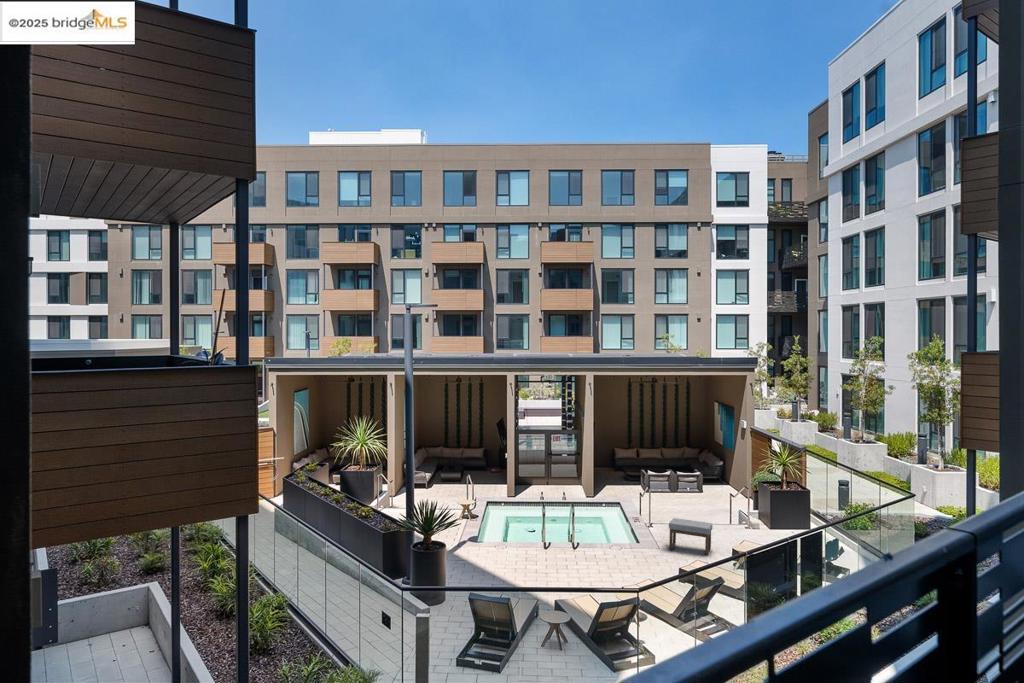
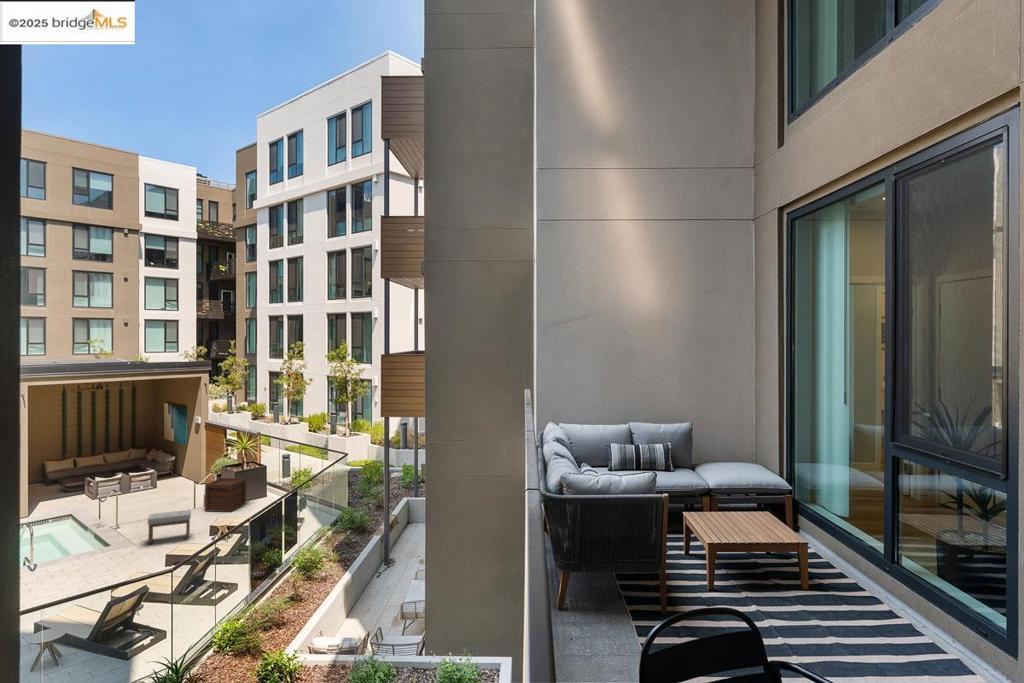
wooden crate: none [735,495,784,537] -> present [204,478,246,512]

